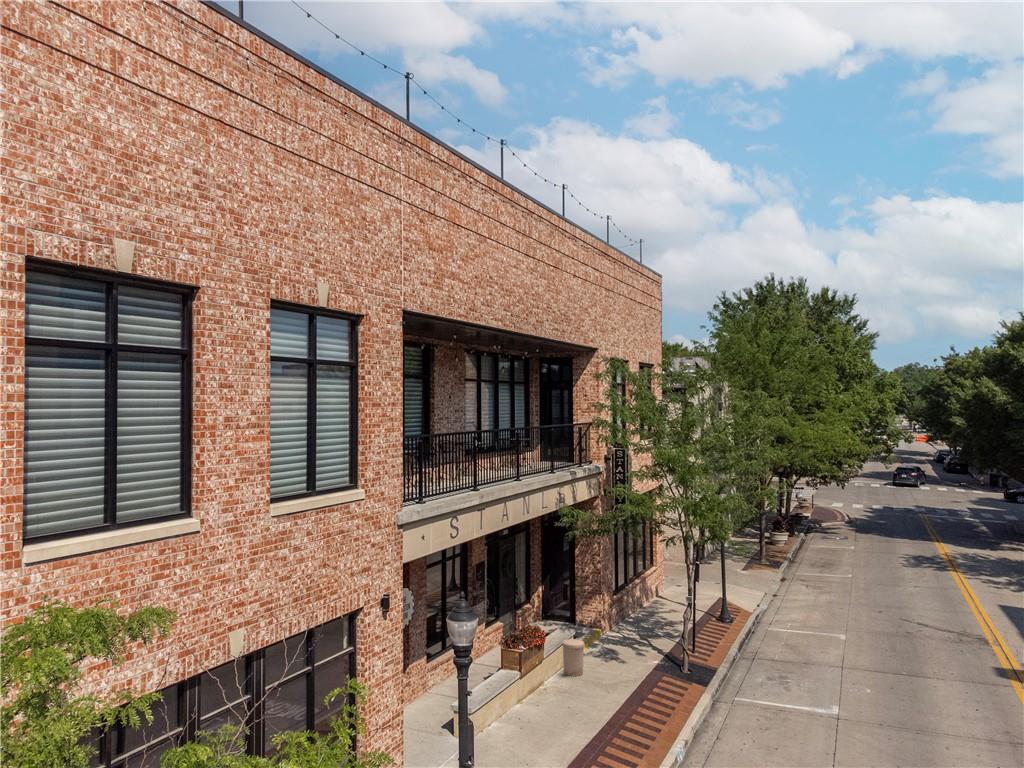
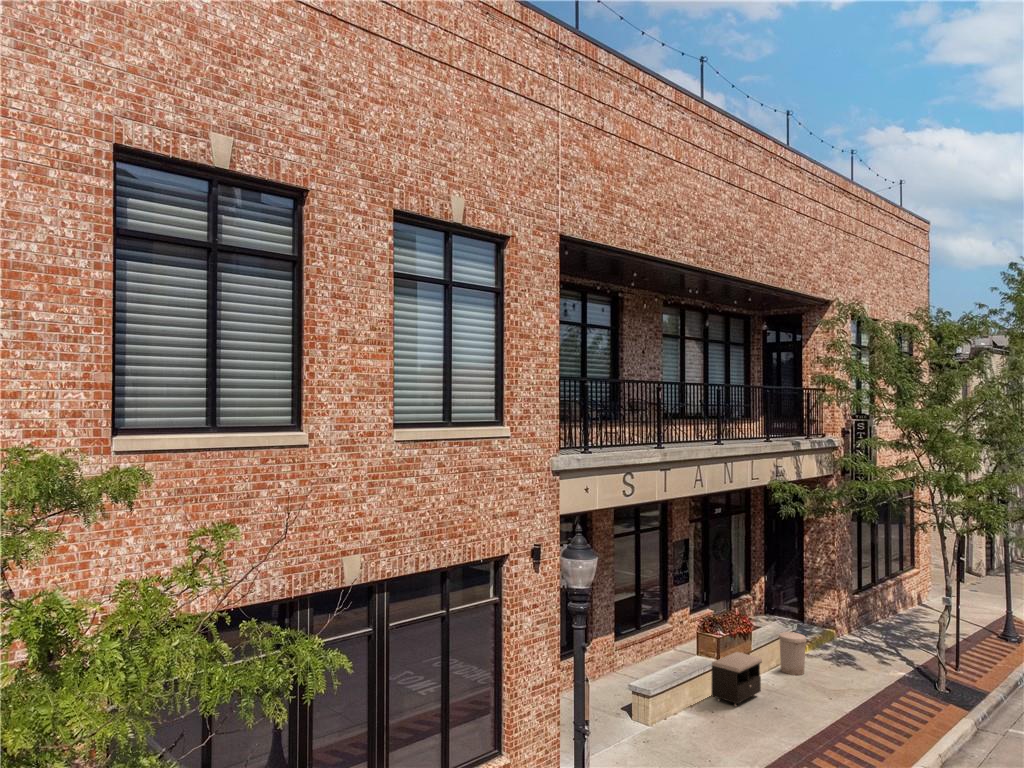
storage bench: none [514,663,554,712] -> present [711,652,762,706]

